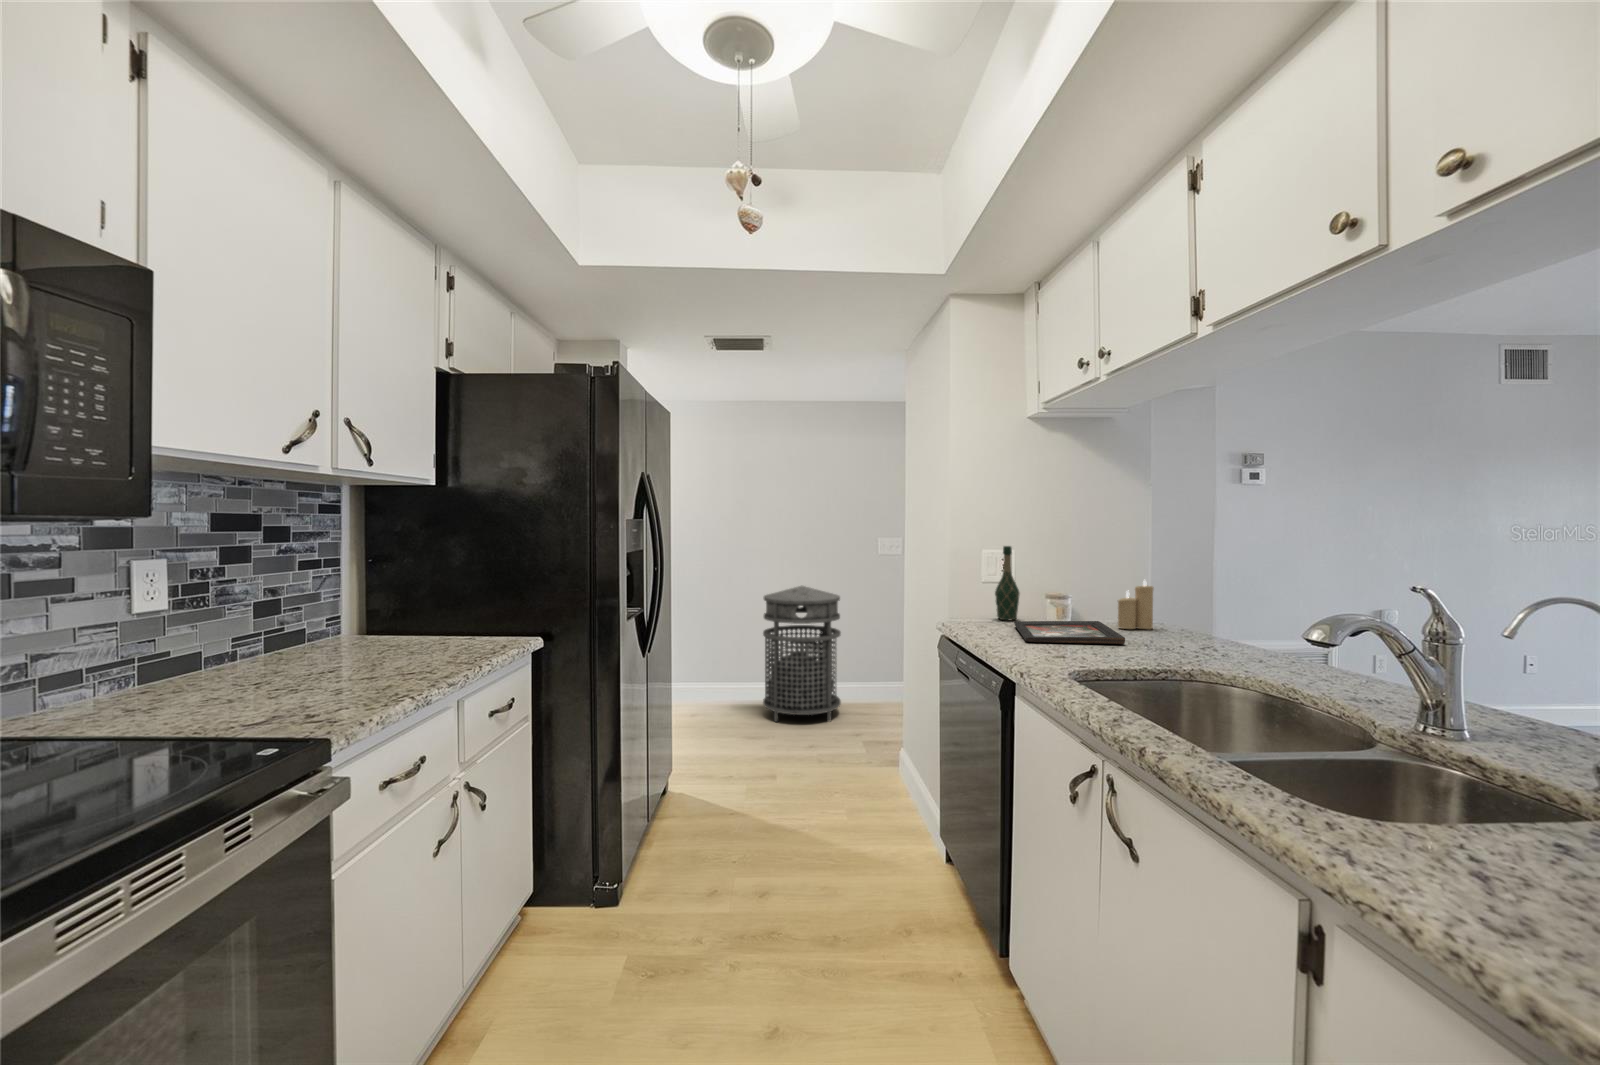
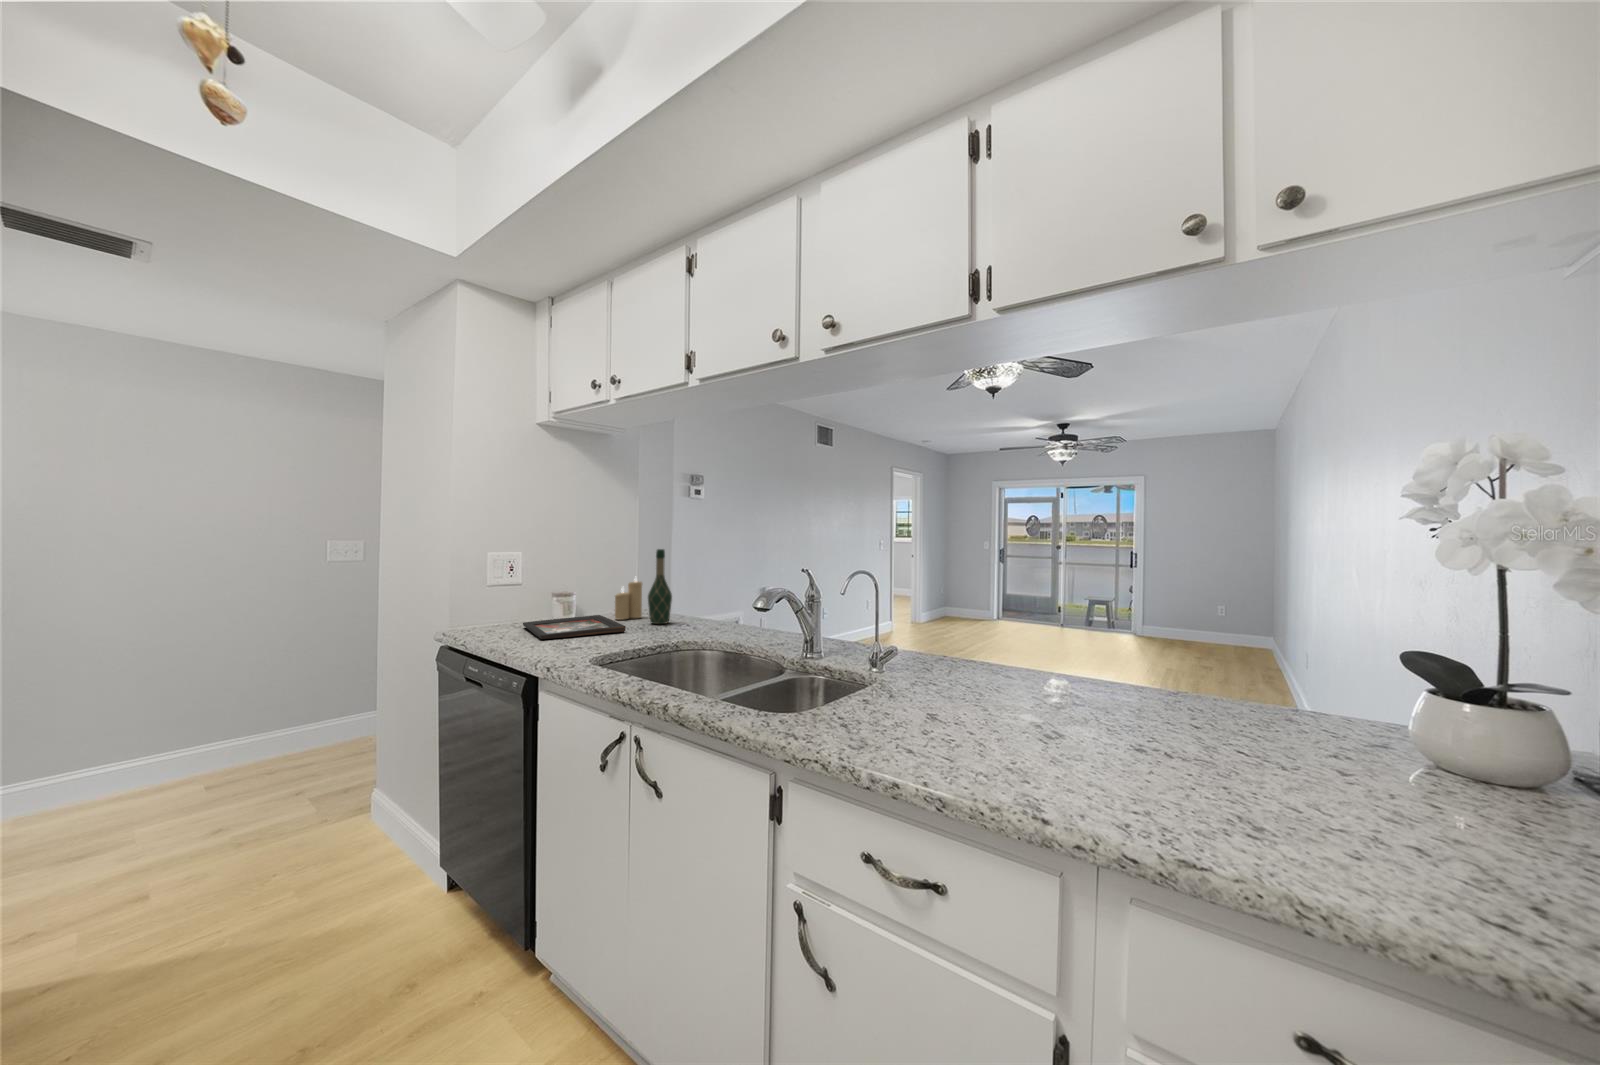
wine bottle: present [995,546,1020,620] -> present [648,549,672,624]
trash can: present [763,586,841,722] -> none [129,606,274,800]

